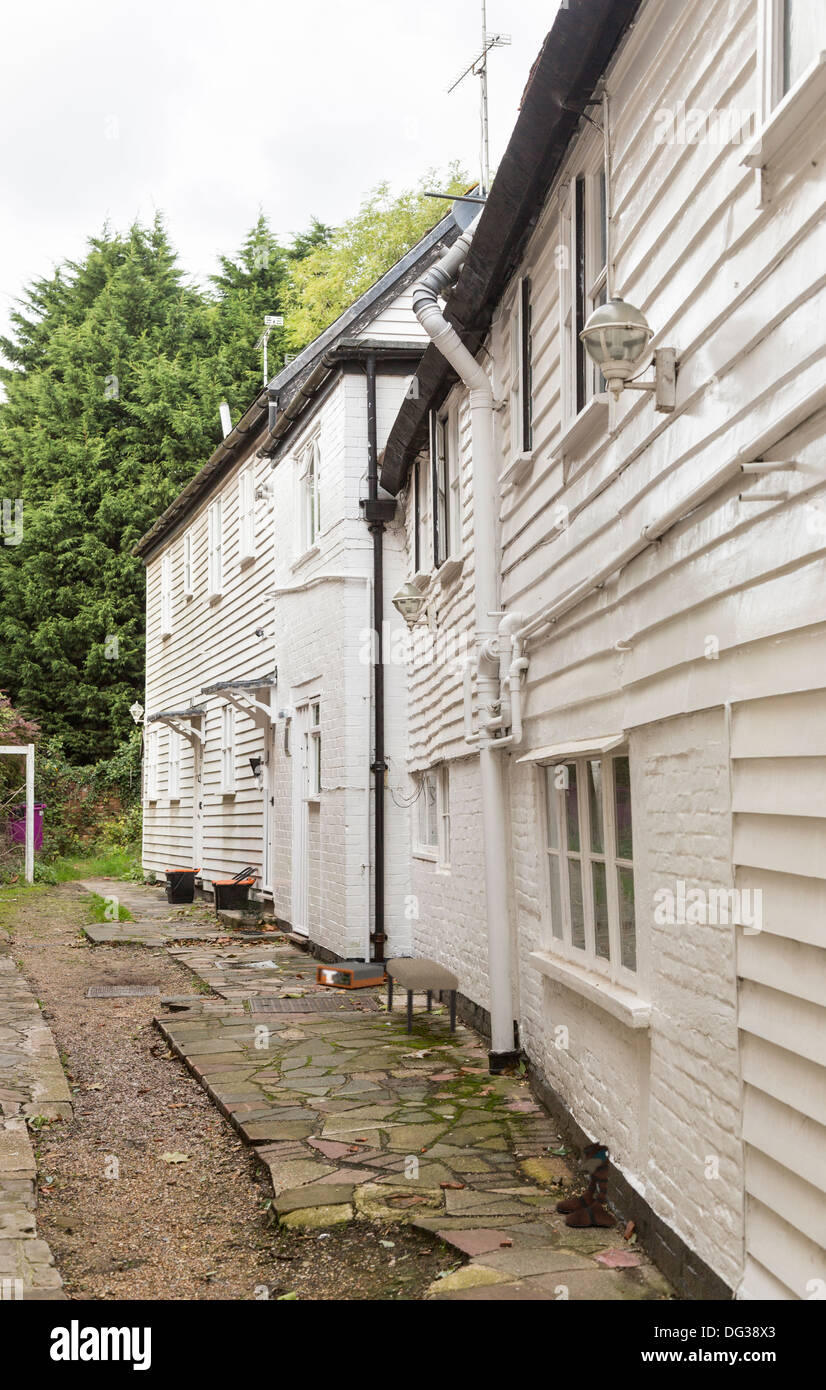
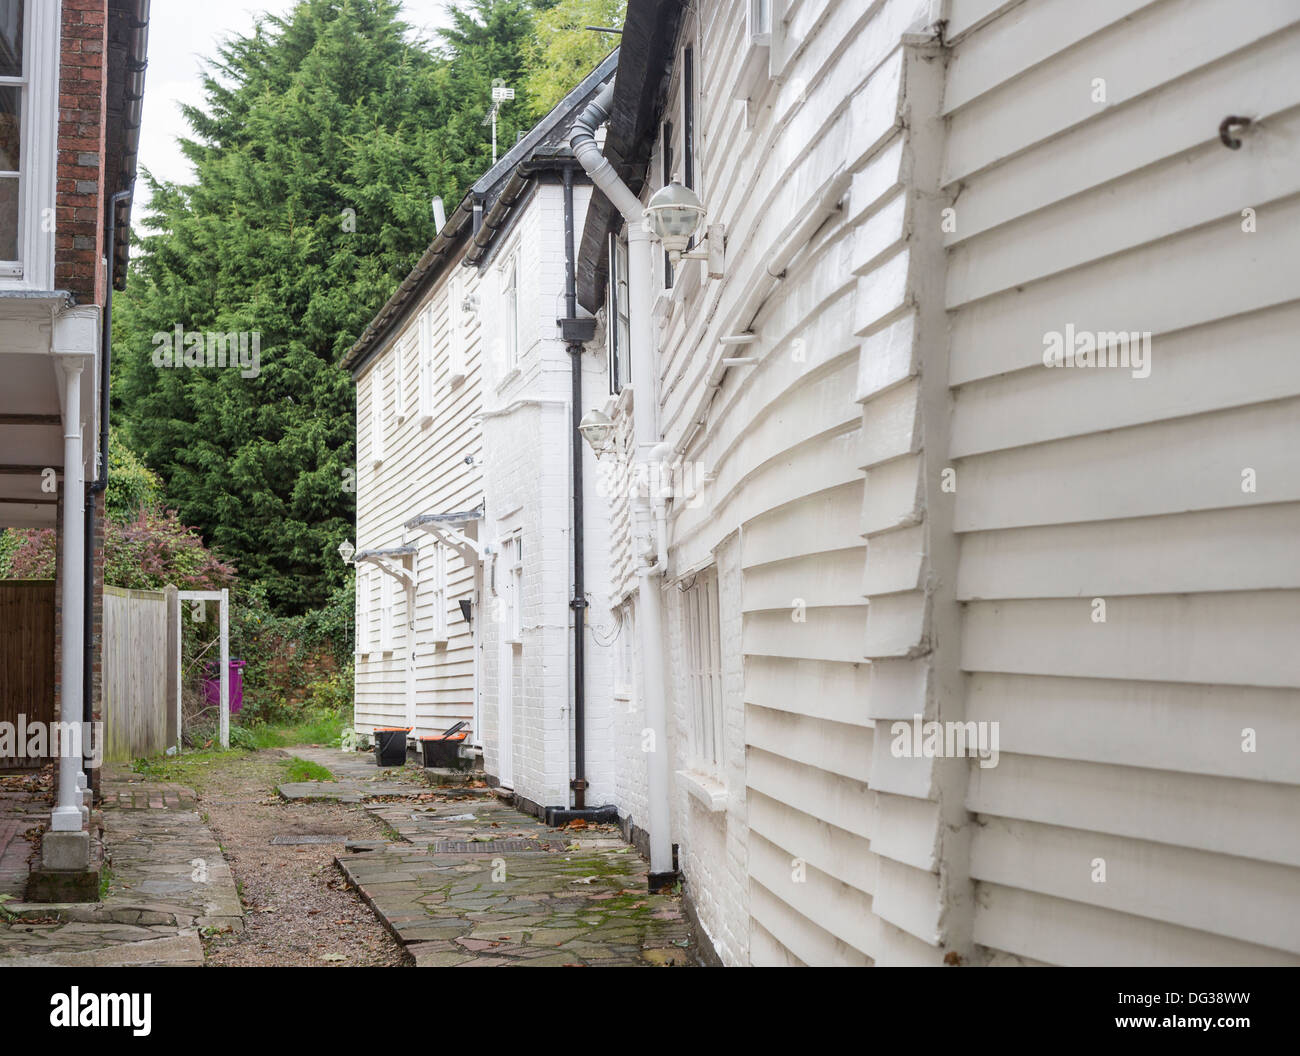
bench: present [387,958,459,1033] -> none [572,793,634,861]
storage box: present [316,962,384,989] -> none [510,807,582,831]
boots: present [556,1141,617,1227] -> none [637,894,687,960]

